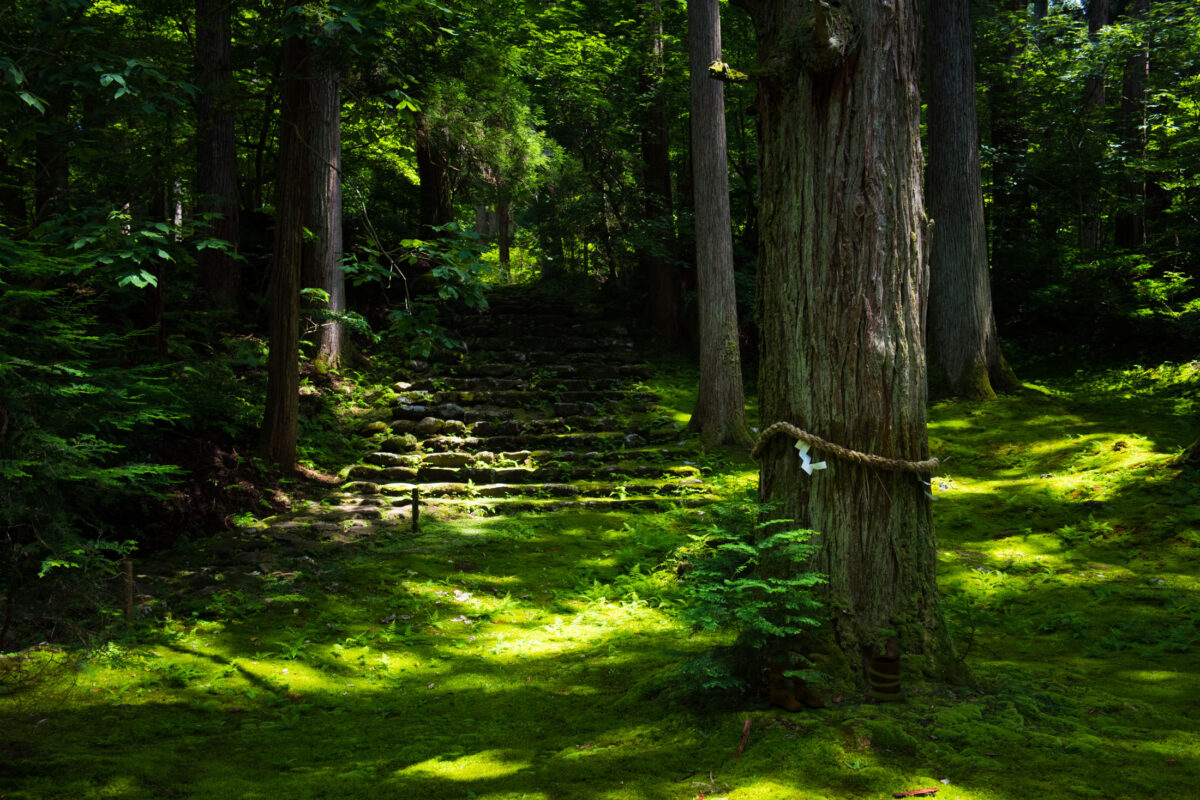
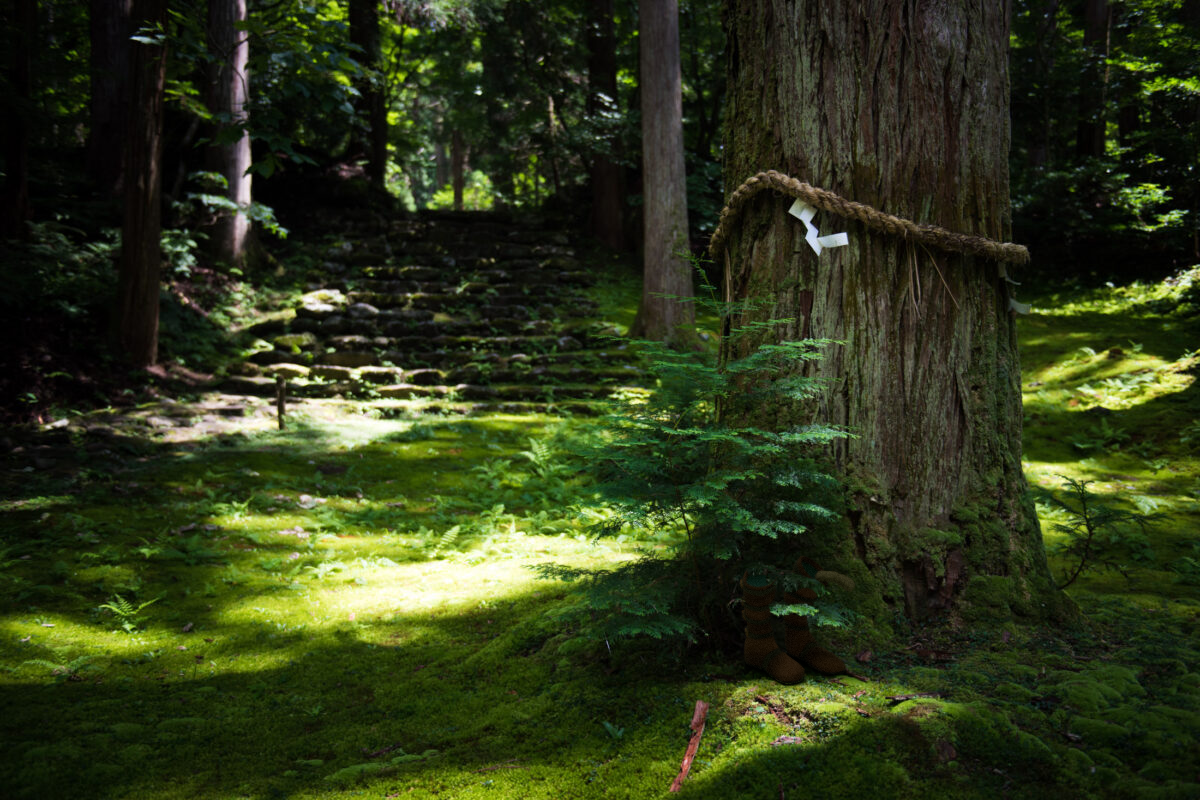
wooden bucket: present [868,637,903,700] -> none [919,541,985,657]

